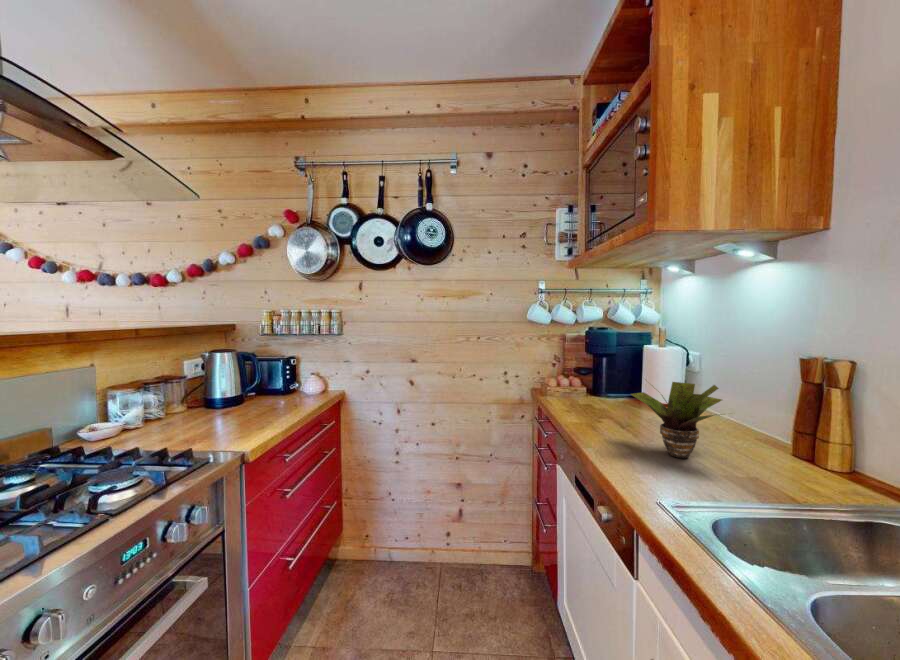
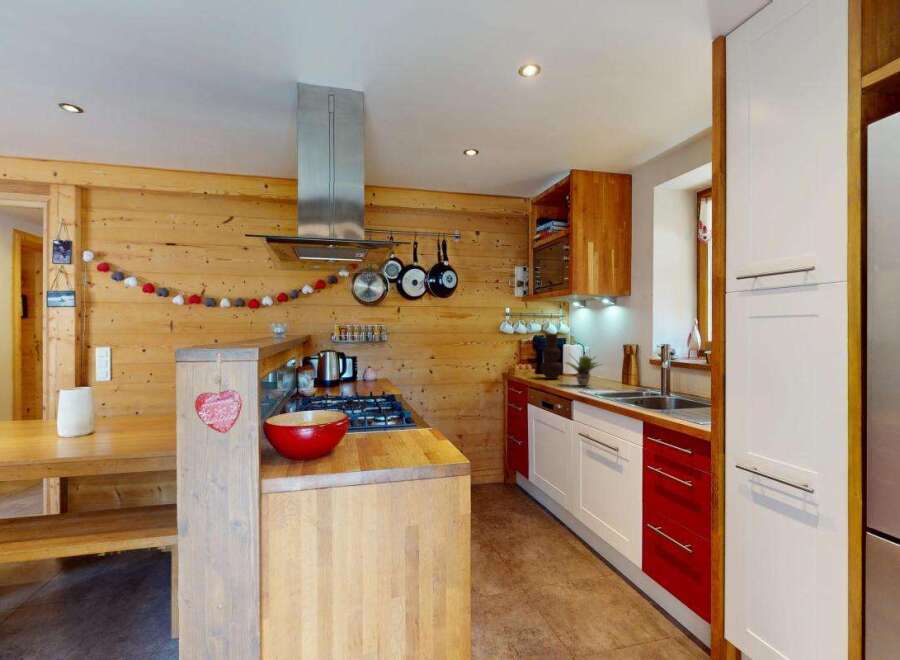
vase: none [588,326,637,418] -> present [540,334,563,379]

